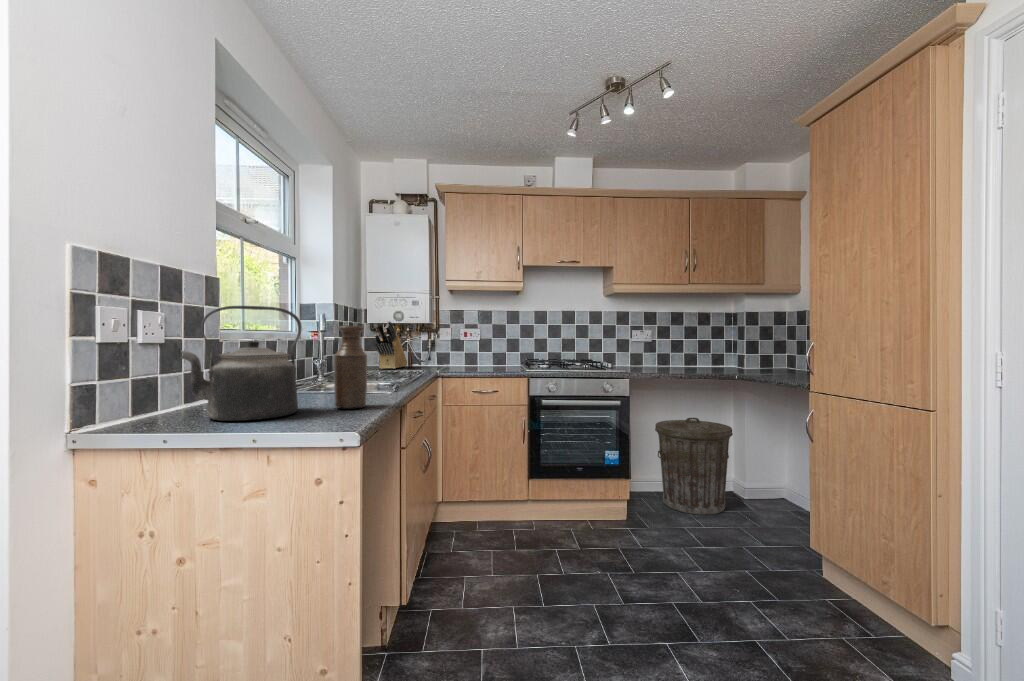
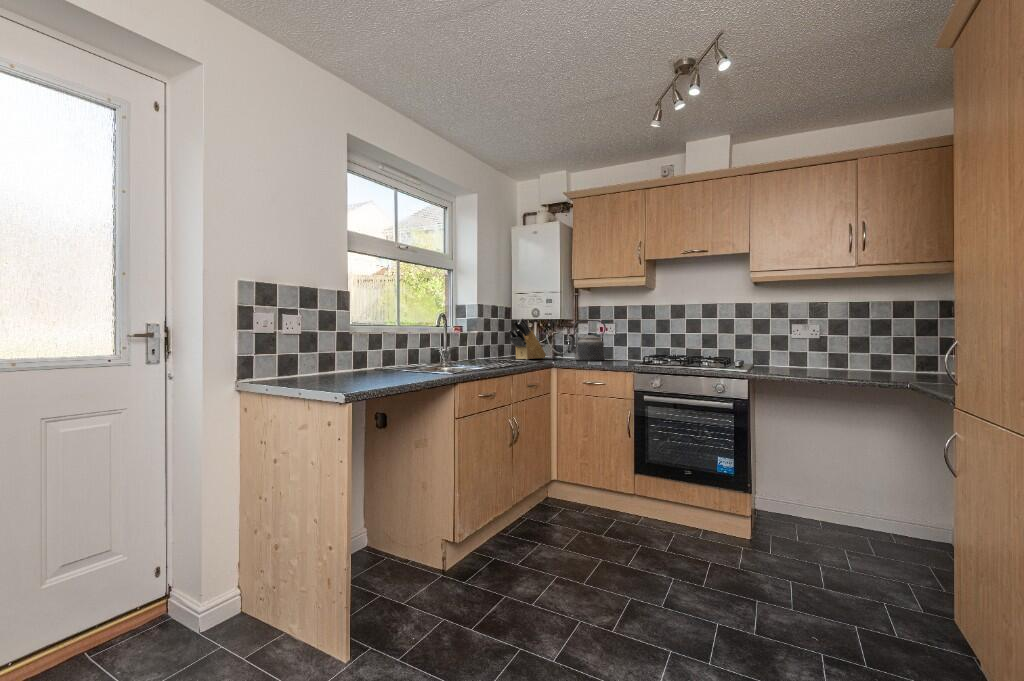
kettle: present [181,306,301,421] -> present [568,320,606,361]
bottle: present [334,326,367,409] -> none [384,323,407,380]
trash can: present [655,418,733,515] -> none [805,433,917,558]

